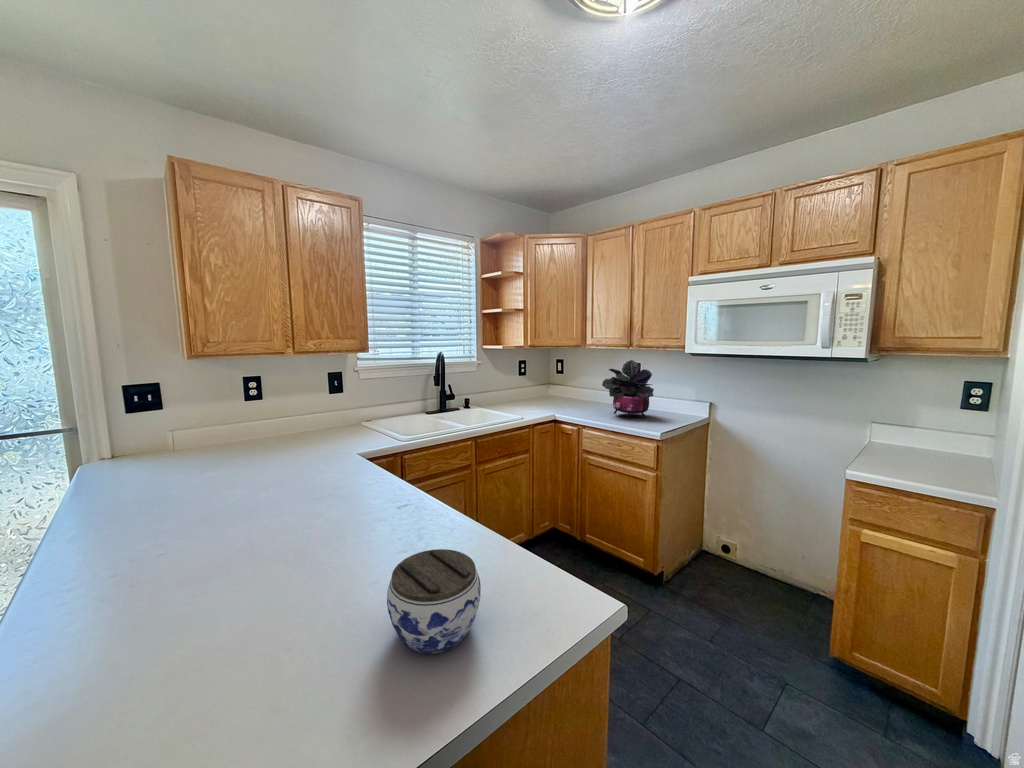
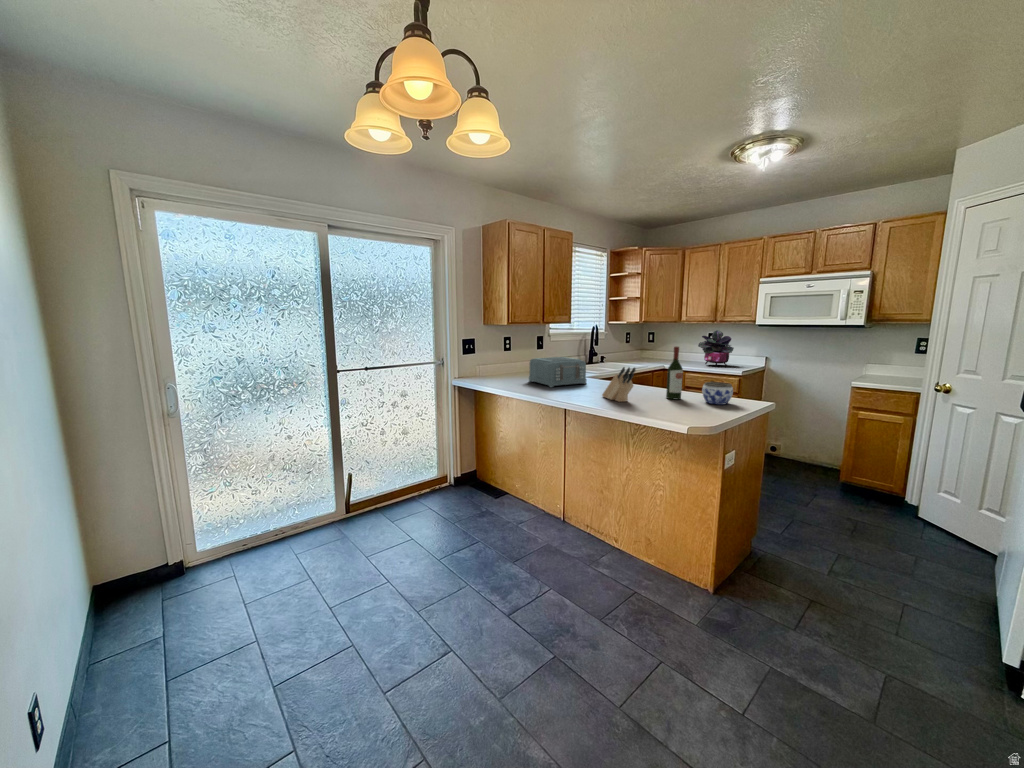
toaster: none [185,418,300,500] -> present [529,357,586,387]
wine bottle: none [331,433,378,594] -> present [666,347,683,400]
knife block: none [103,517,227,616] -> present [602,367,635,402]

